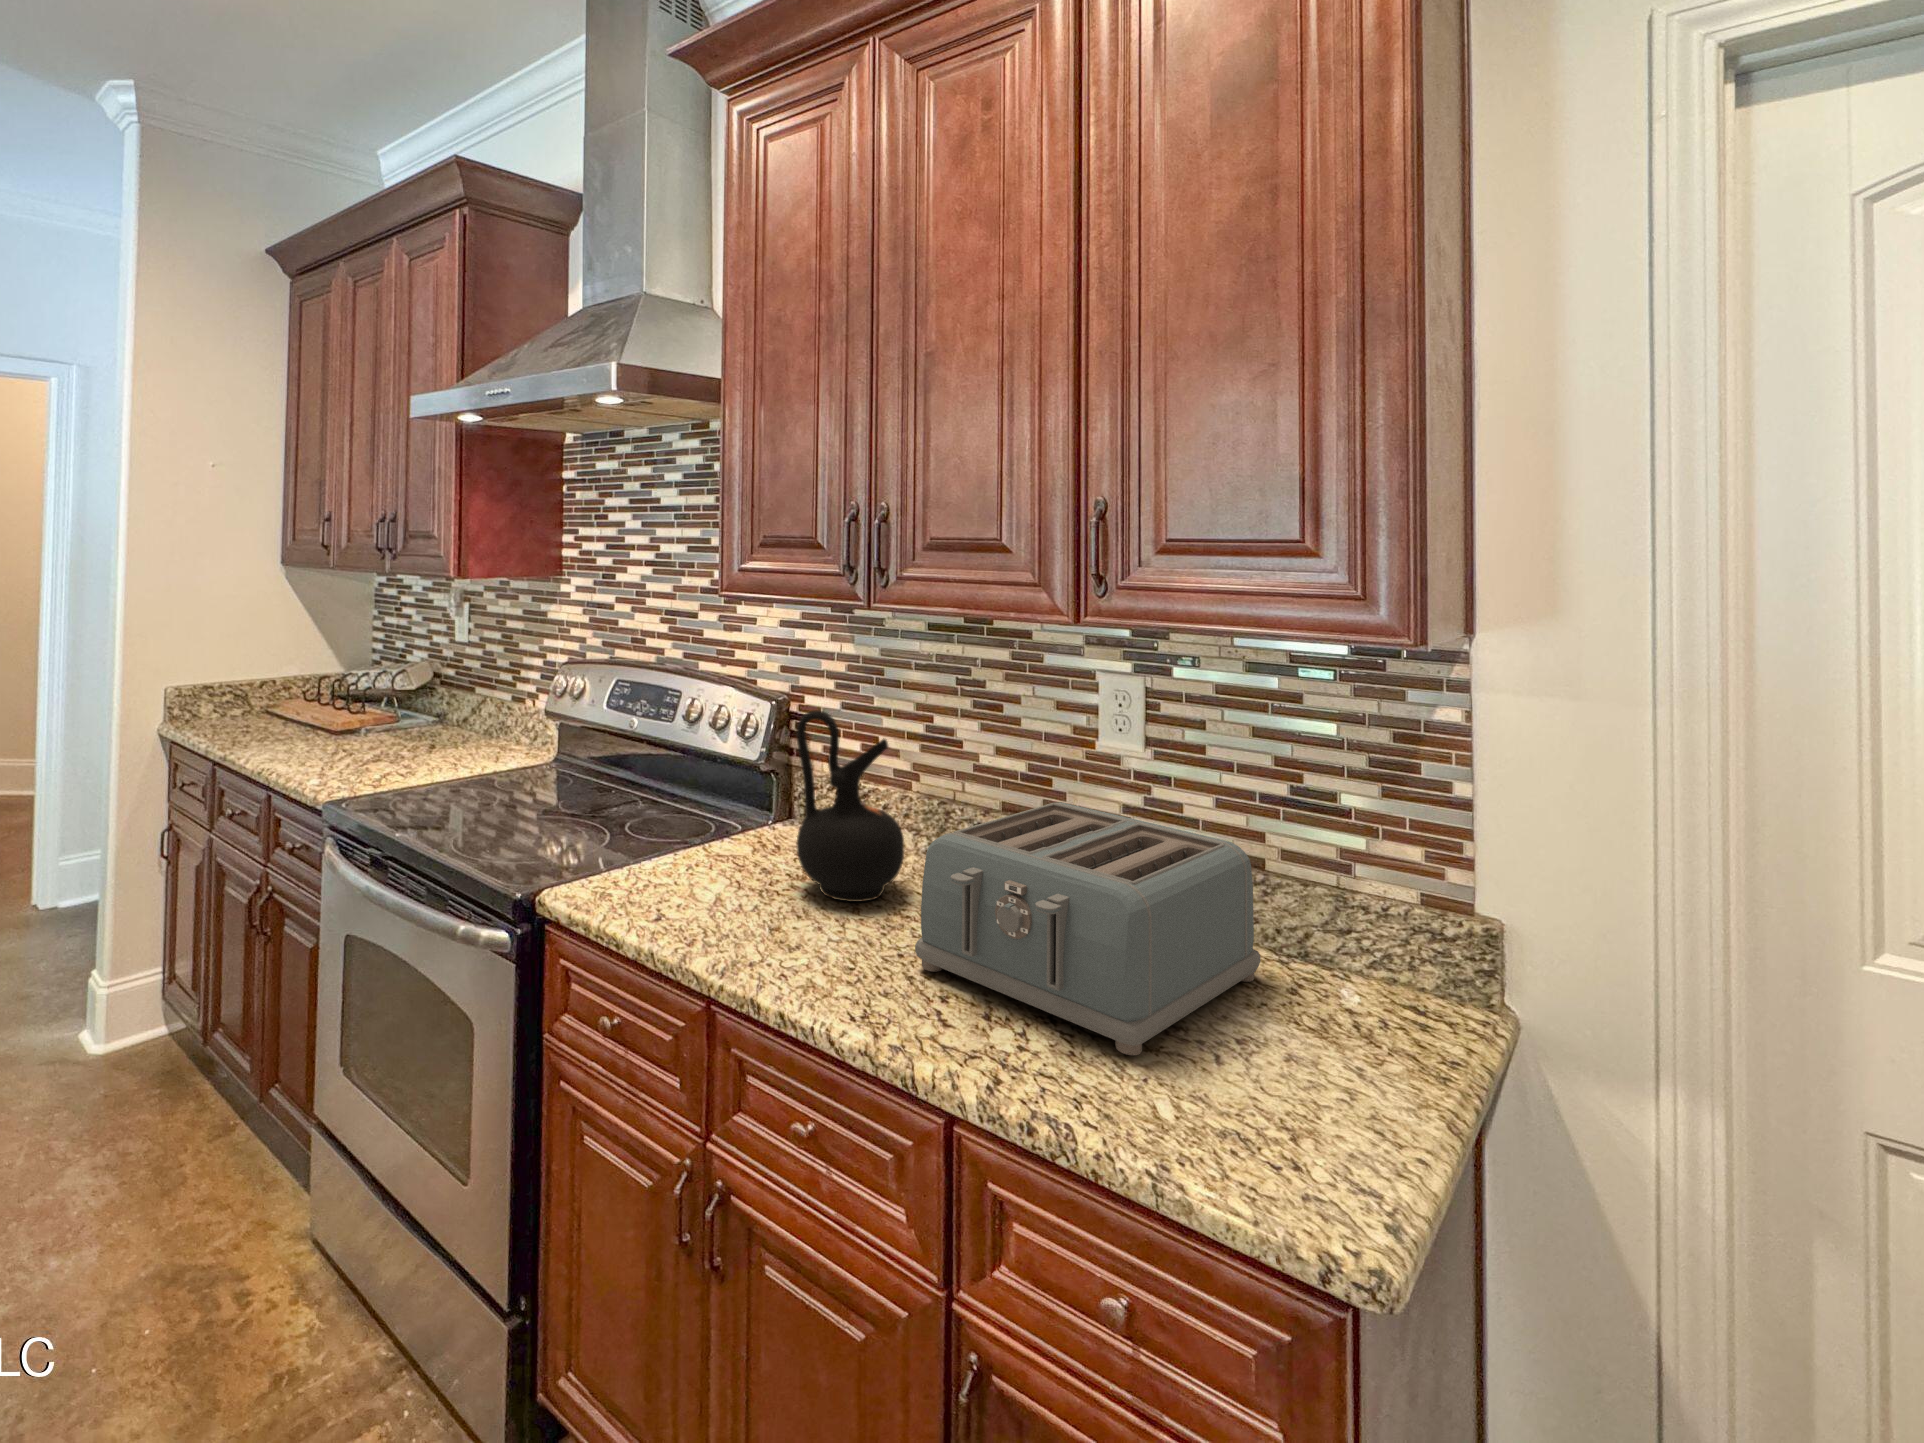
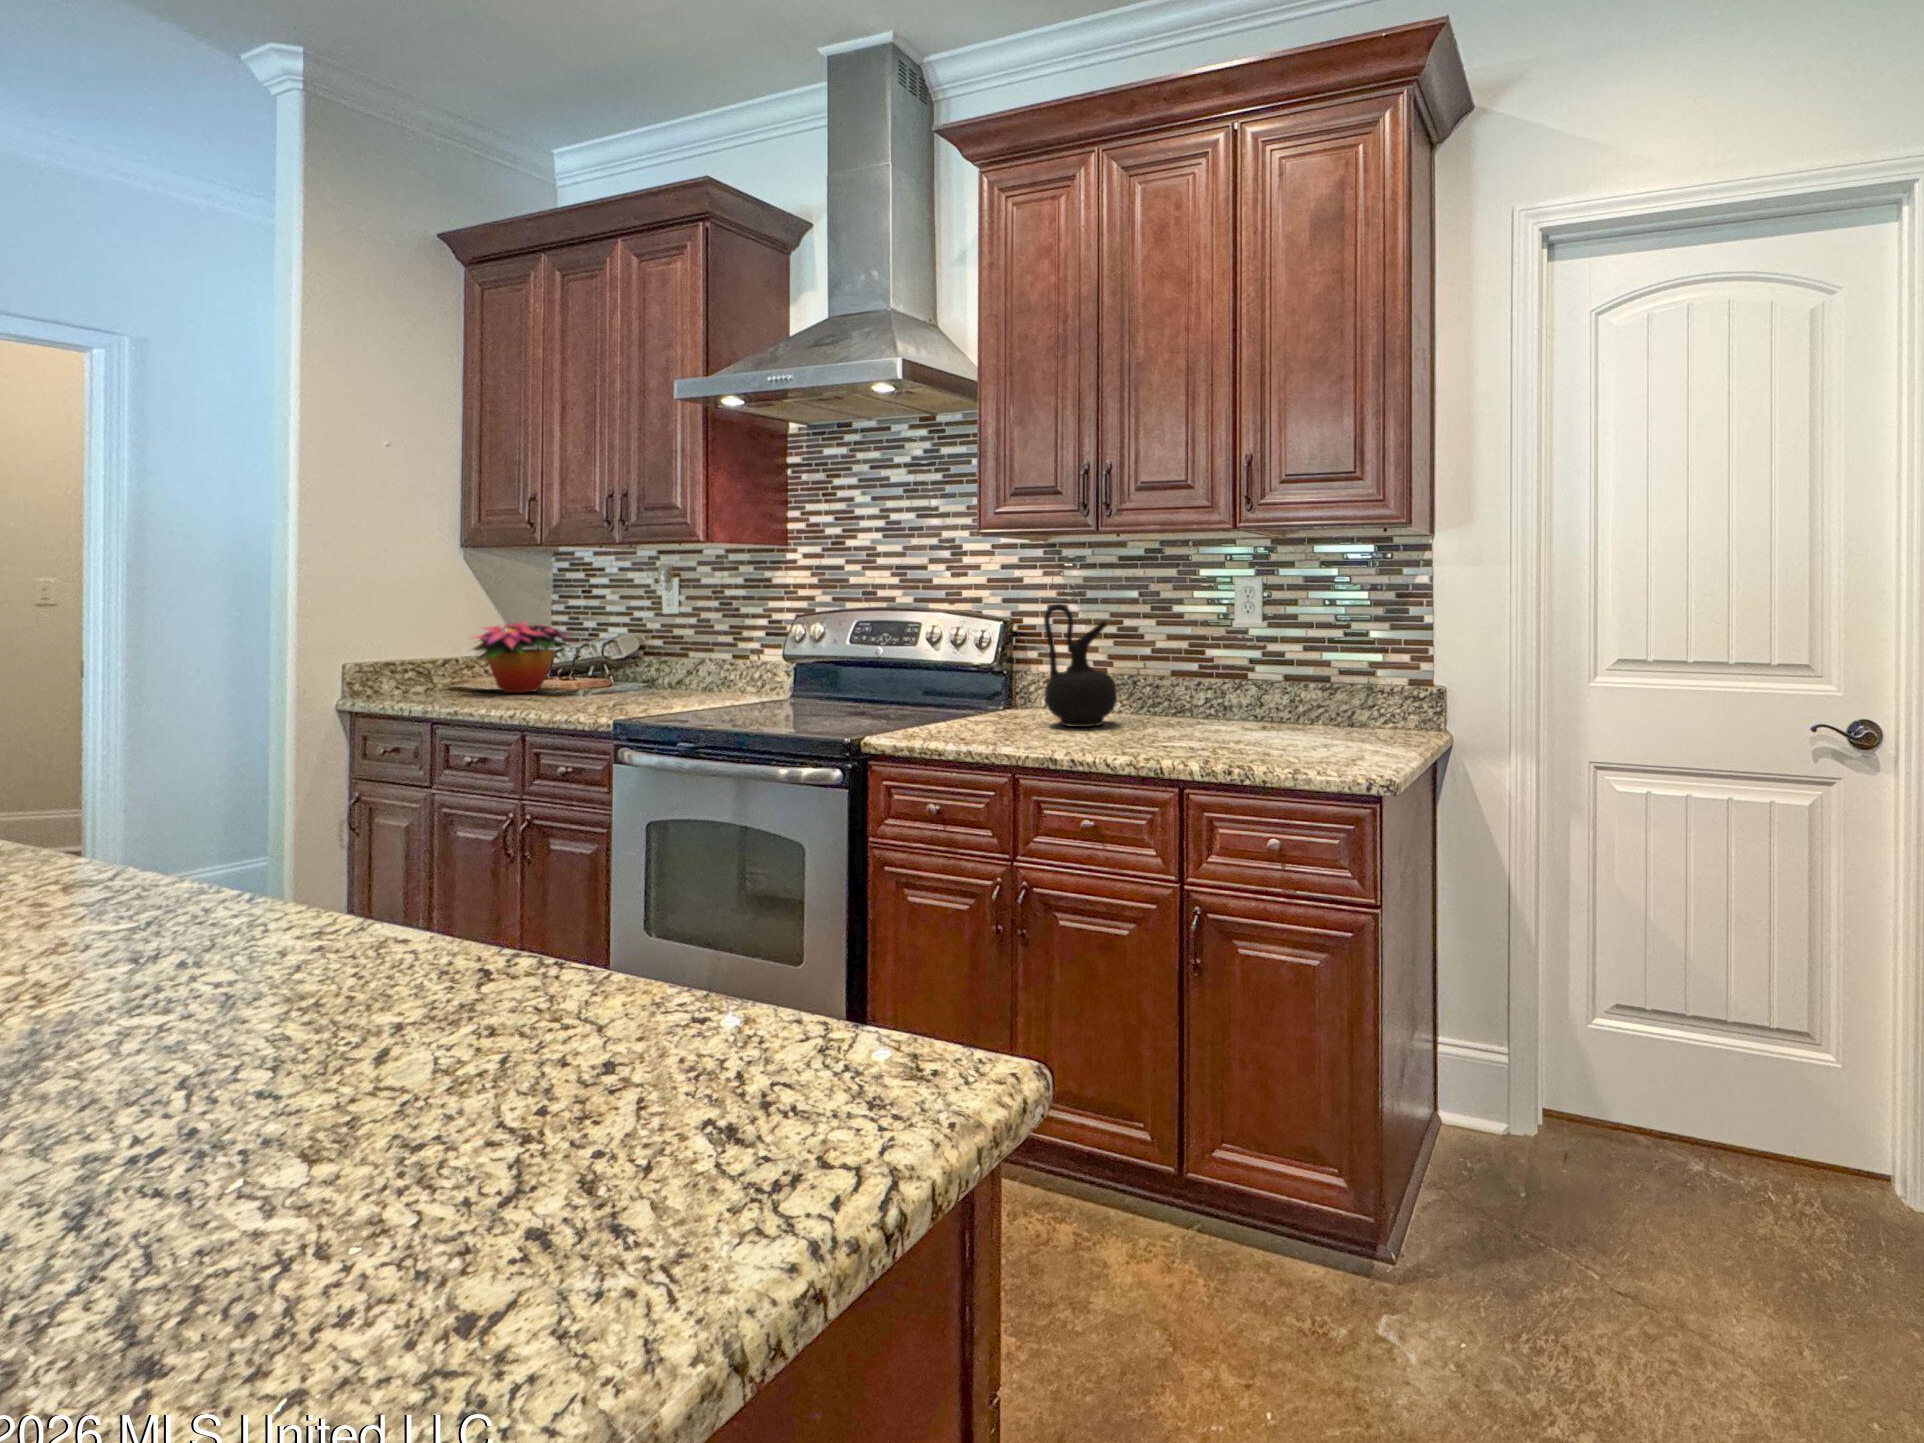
flower arrangement: none [245,652,366,732] -> present [474,622,573,693]
toaster: present [915,802,1261,1055] -> none [1140,652,1330,751]

